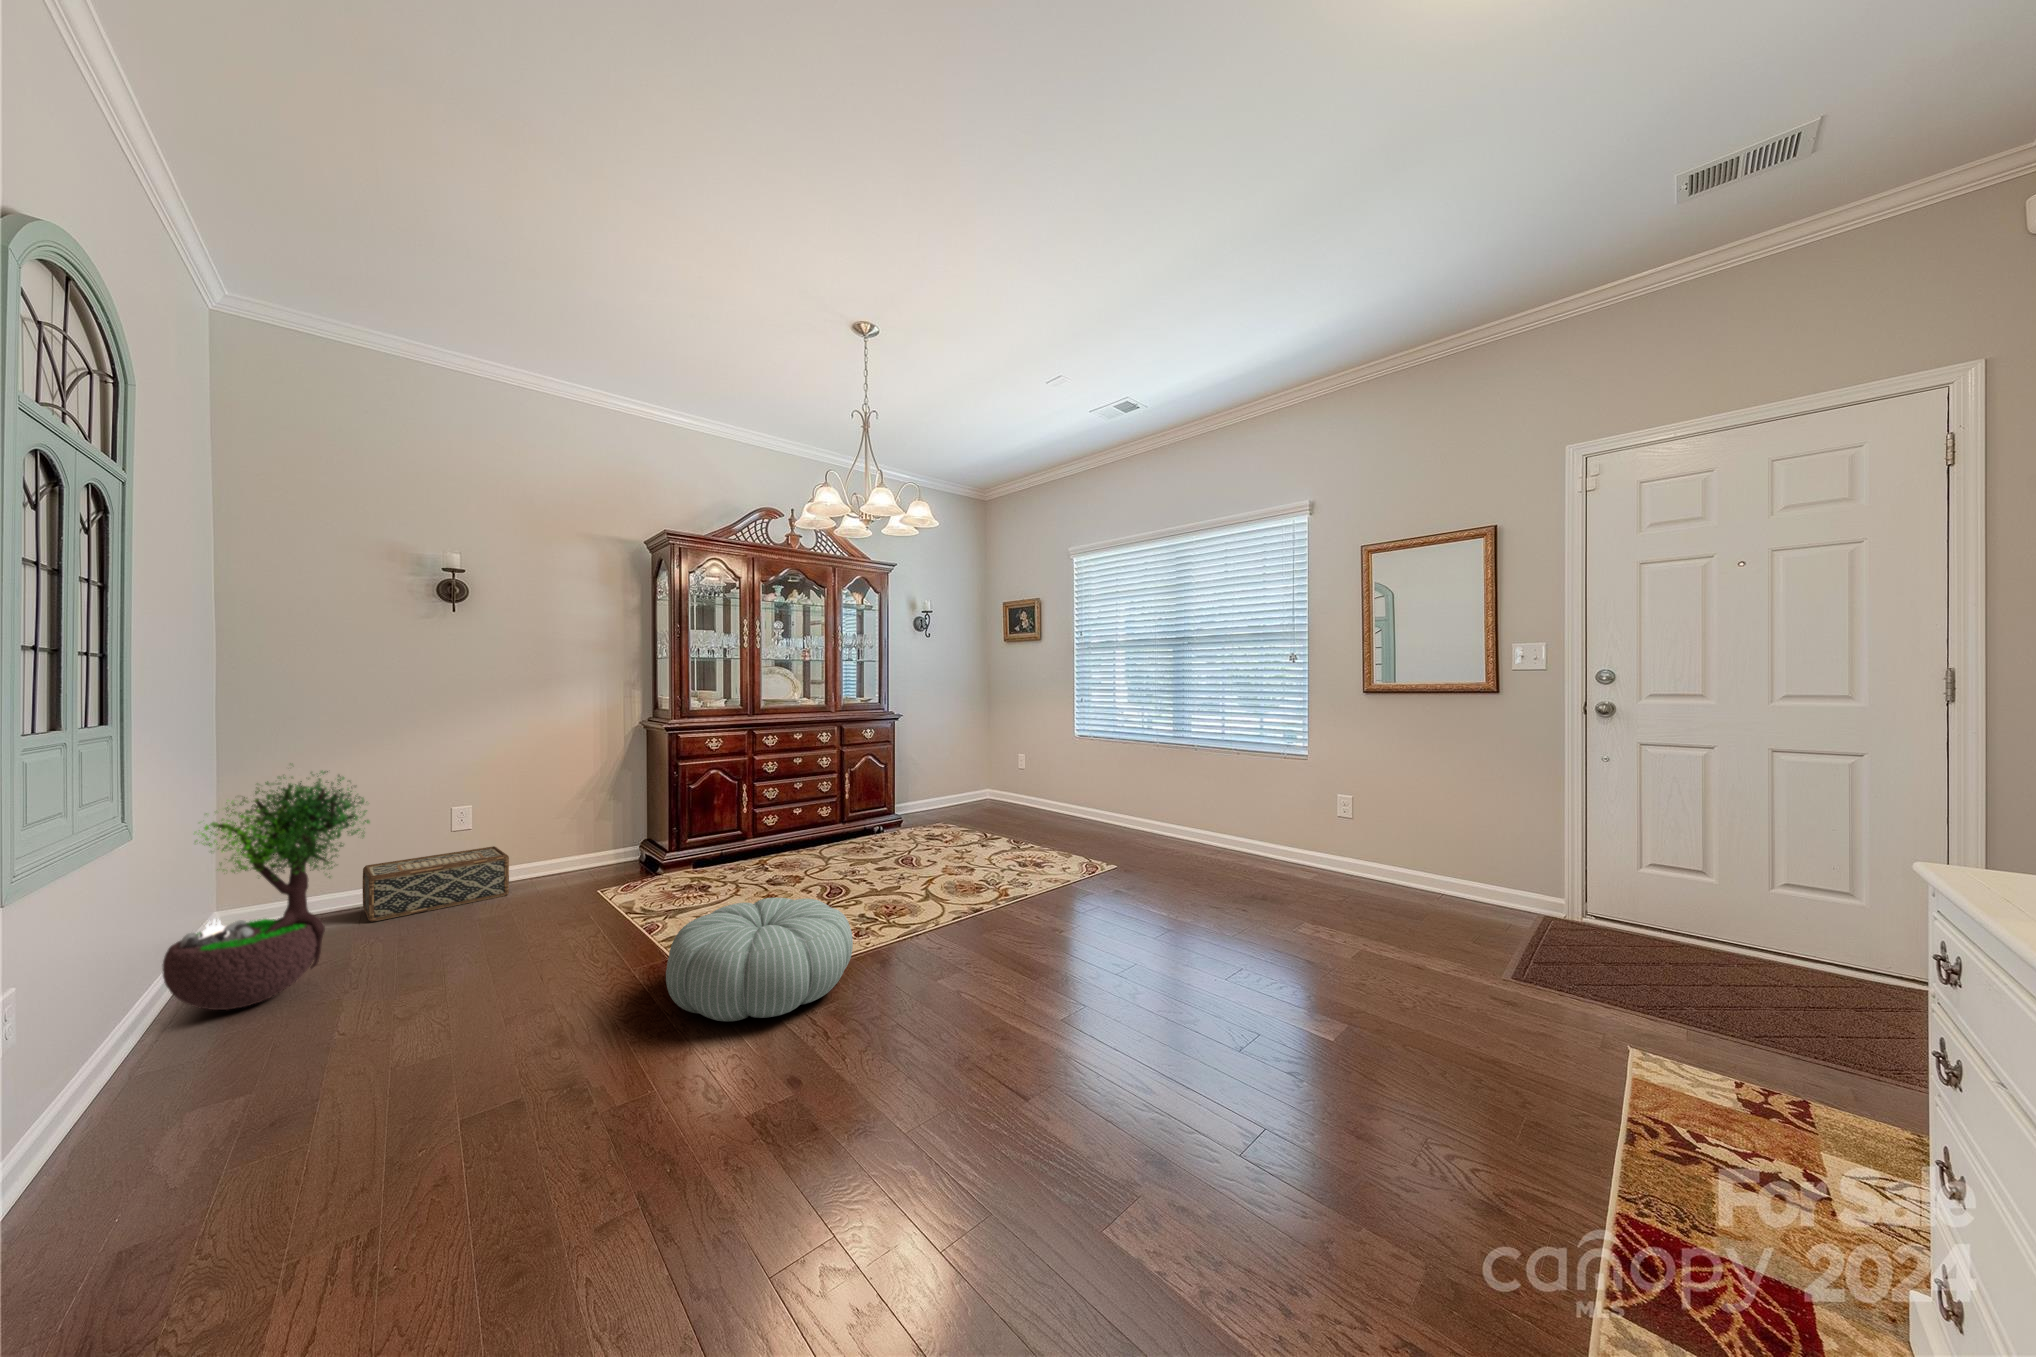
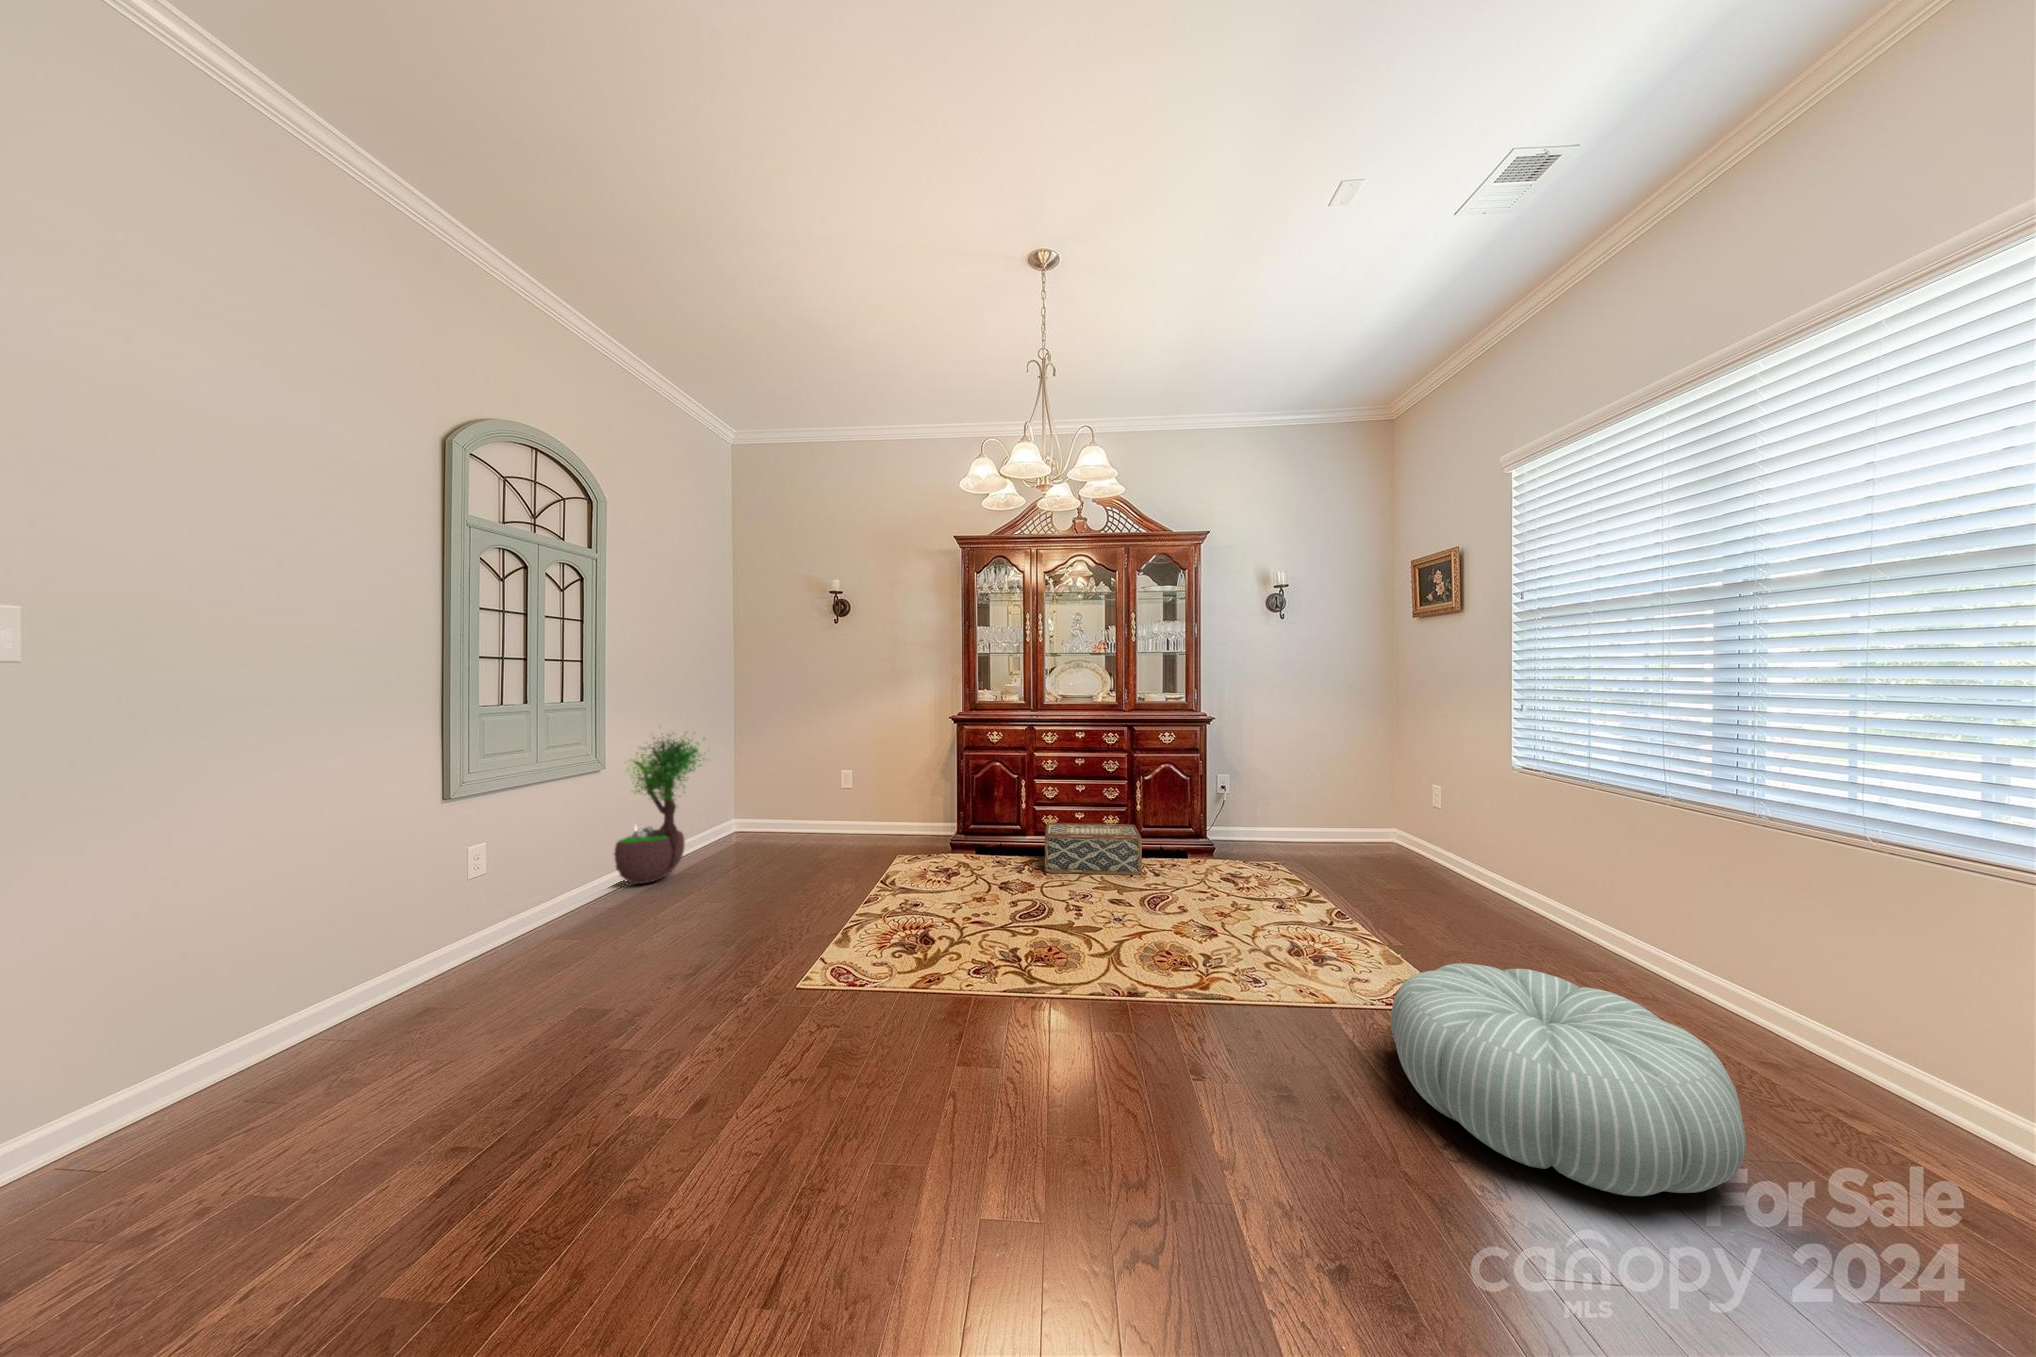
woven basket: present [363,846,509,922] -> present [1045,823,1142,875]
pouf: present [666,898,853,1021] -> present [1391,963,1746,1196]

